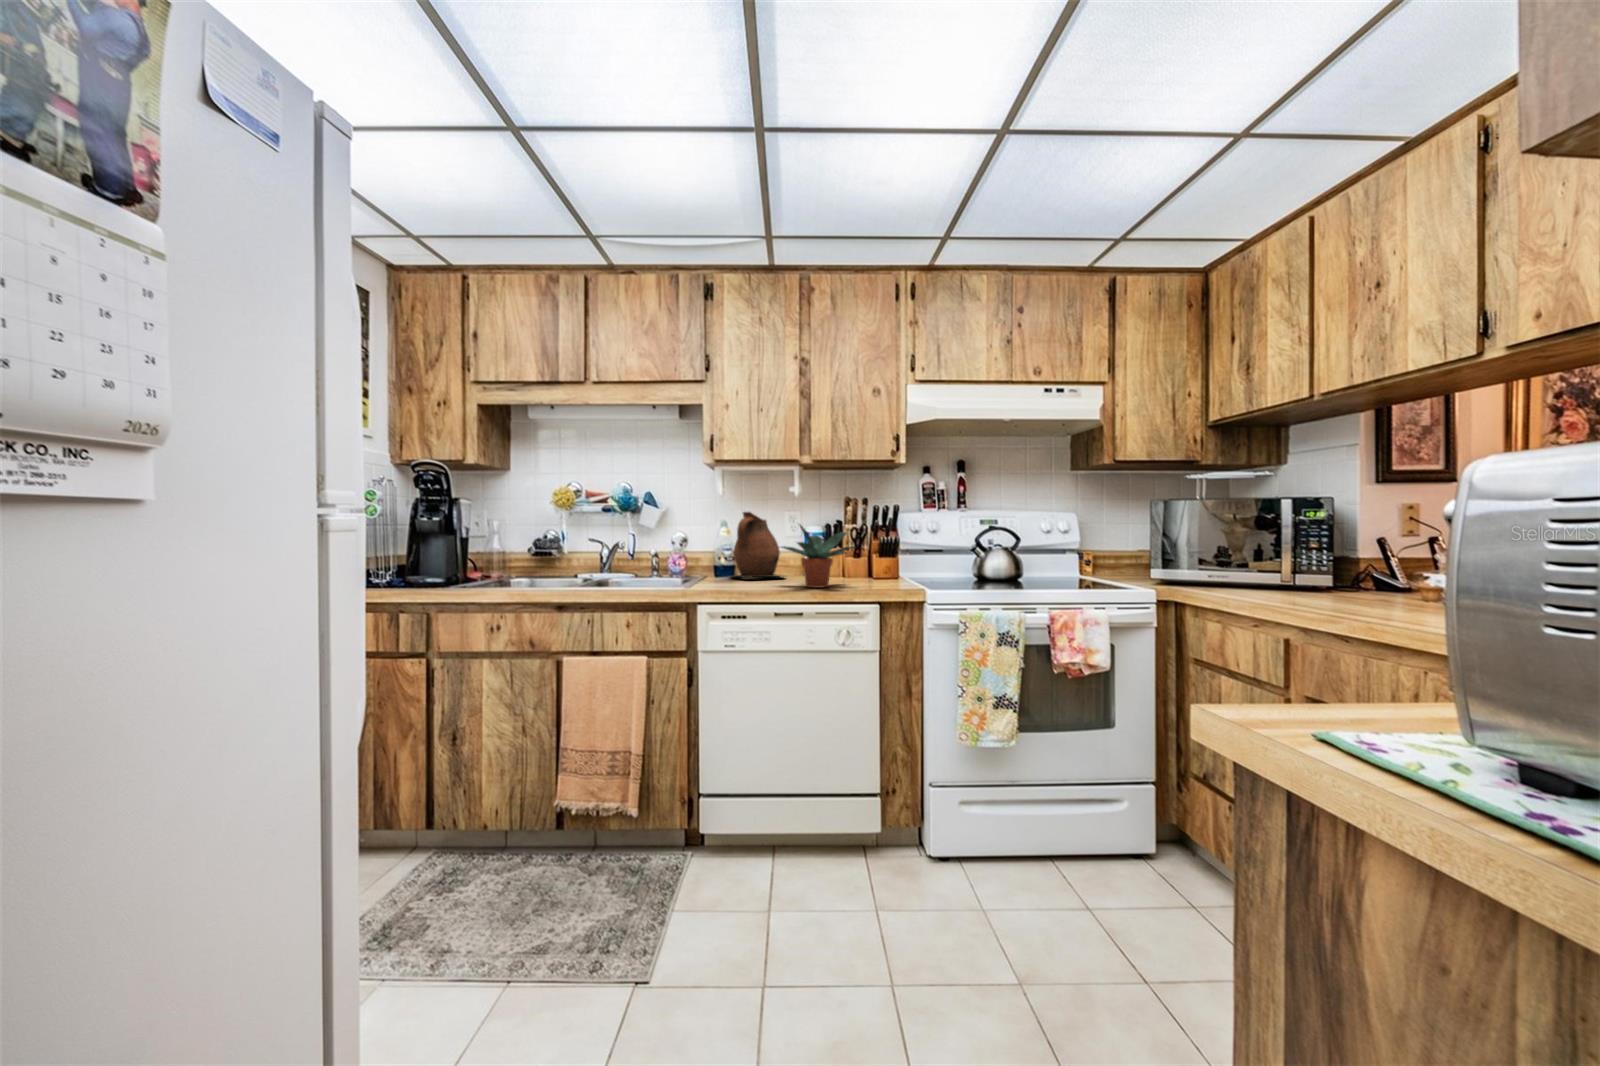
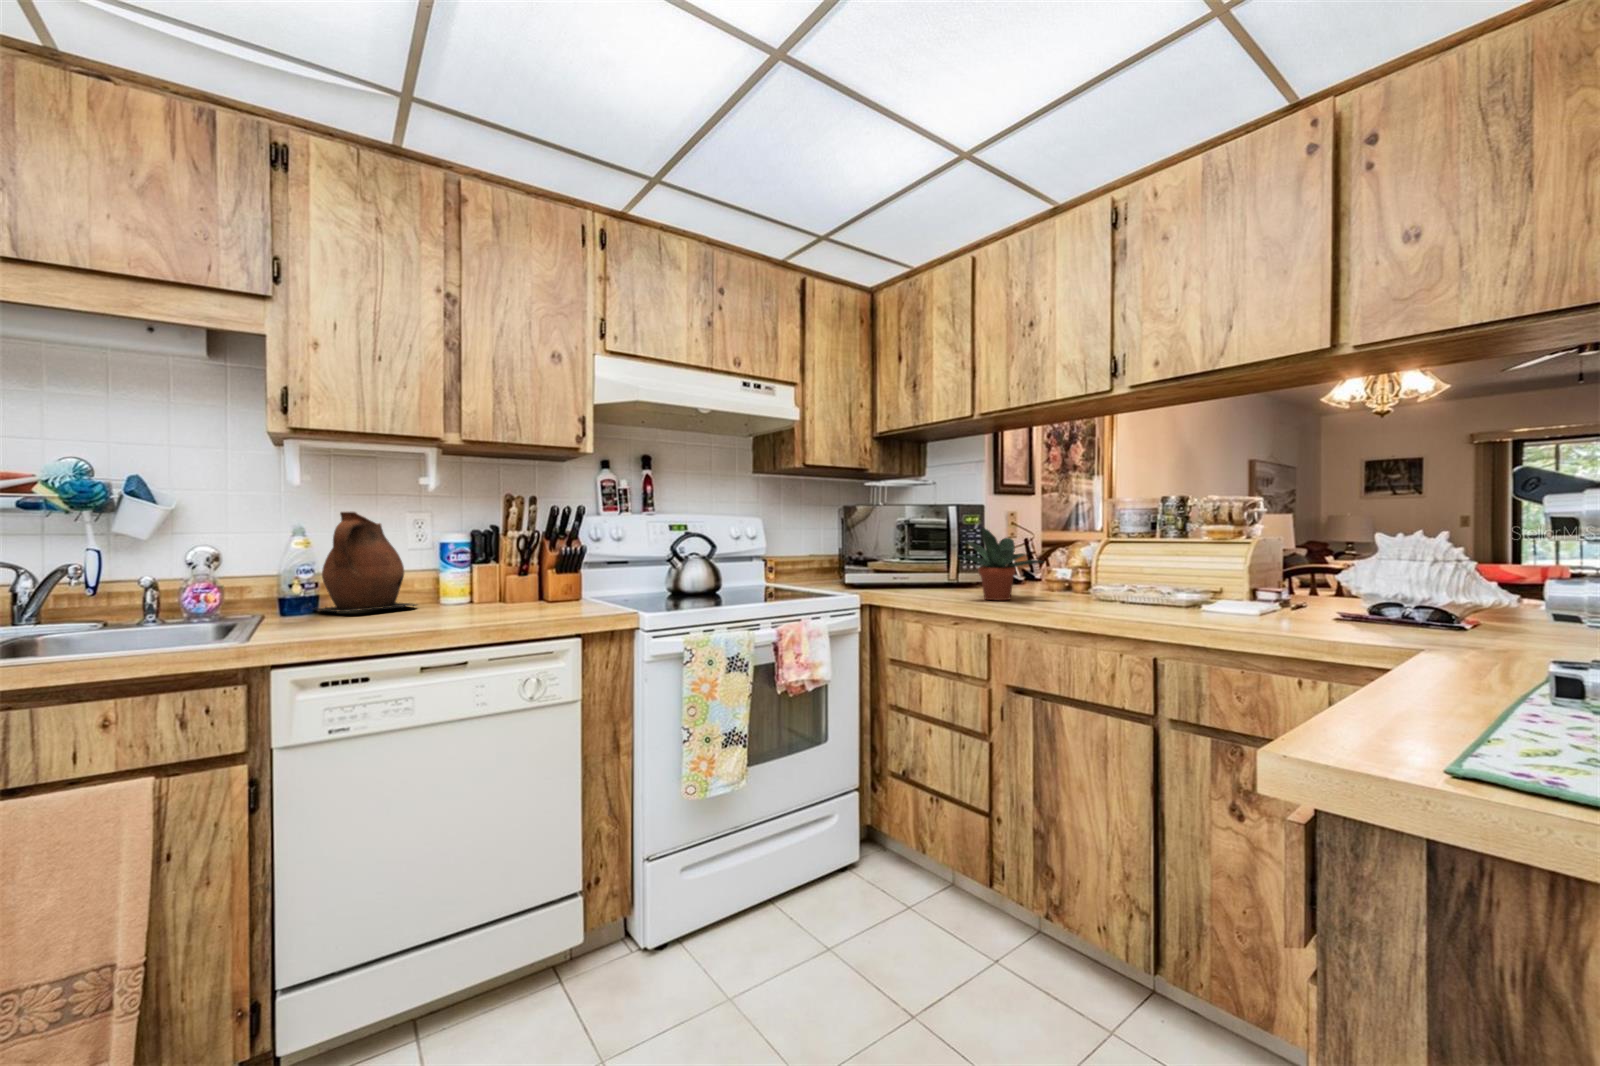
potted plant: present [782,524,854,588] -> present [958,528,1044,600]

